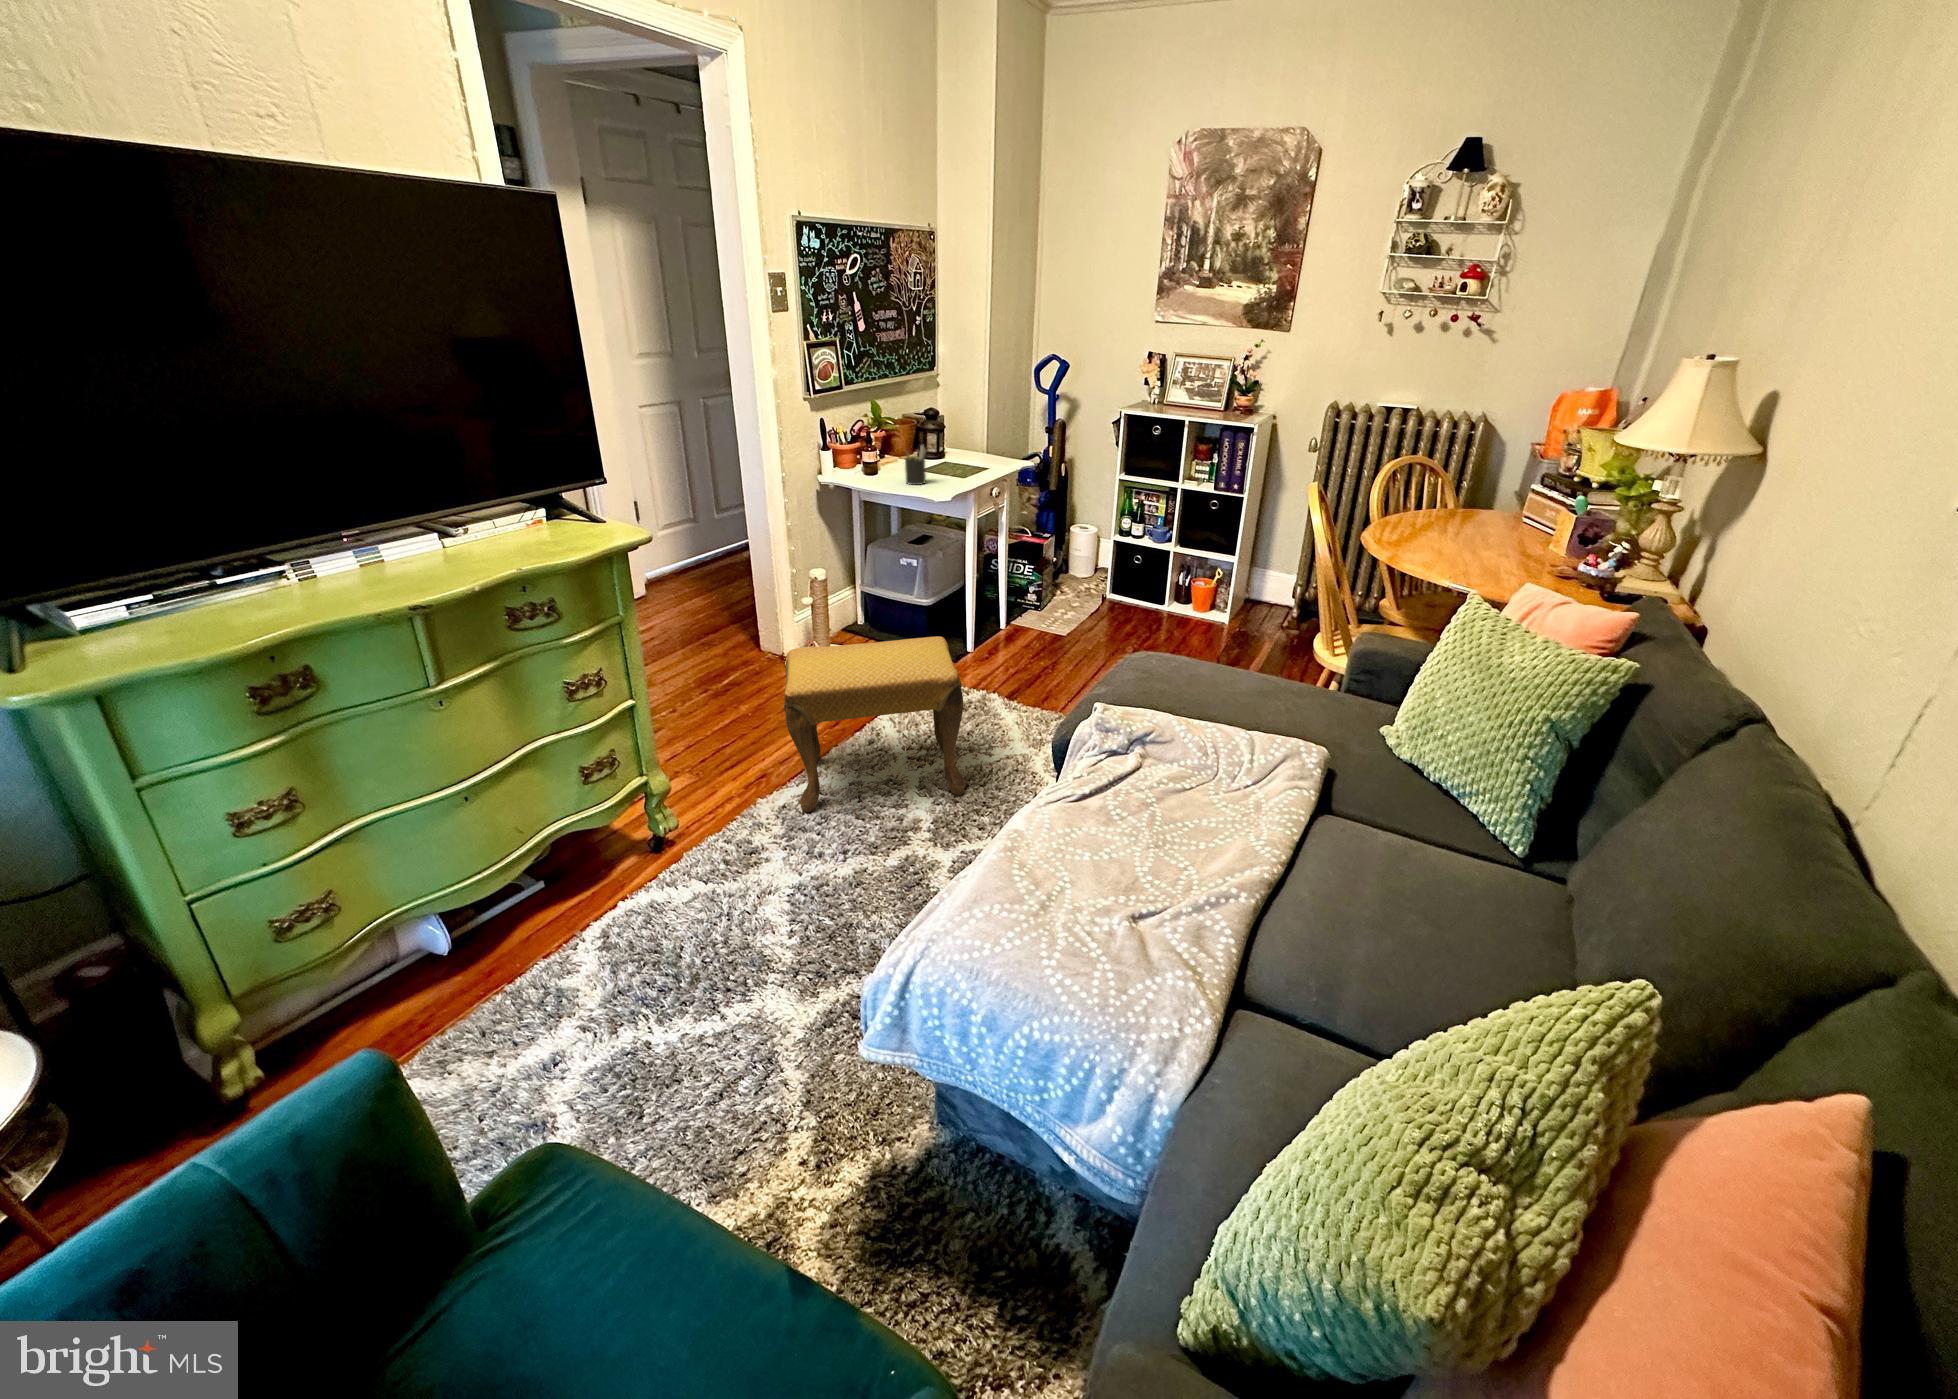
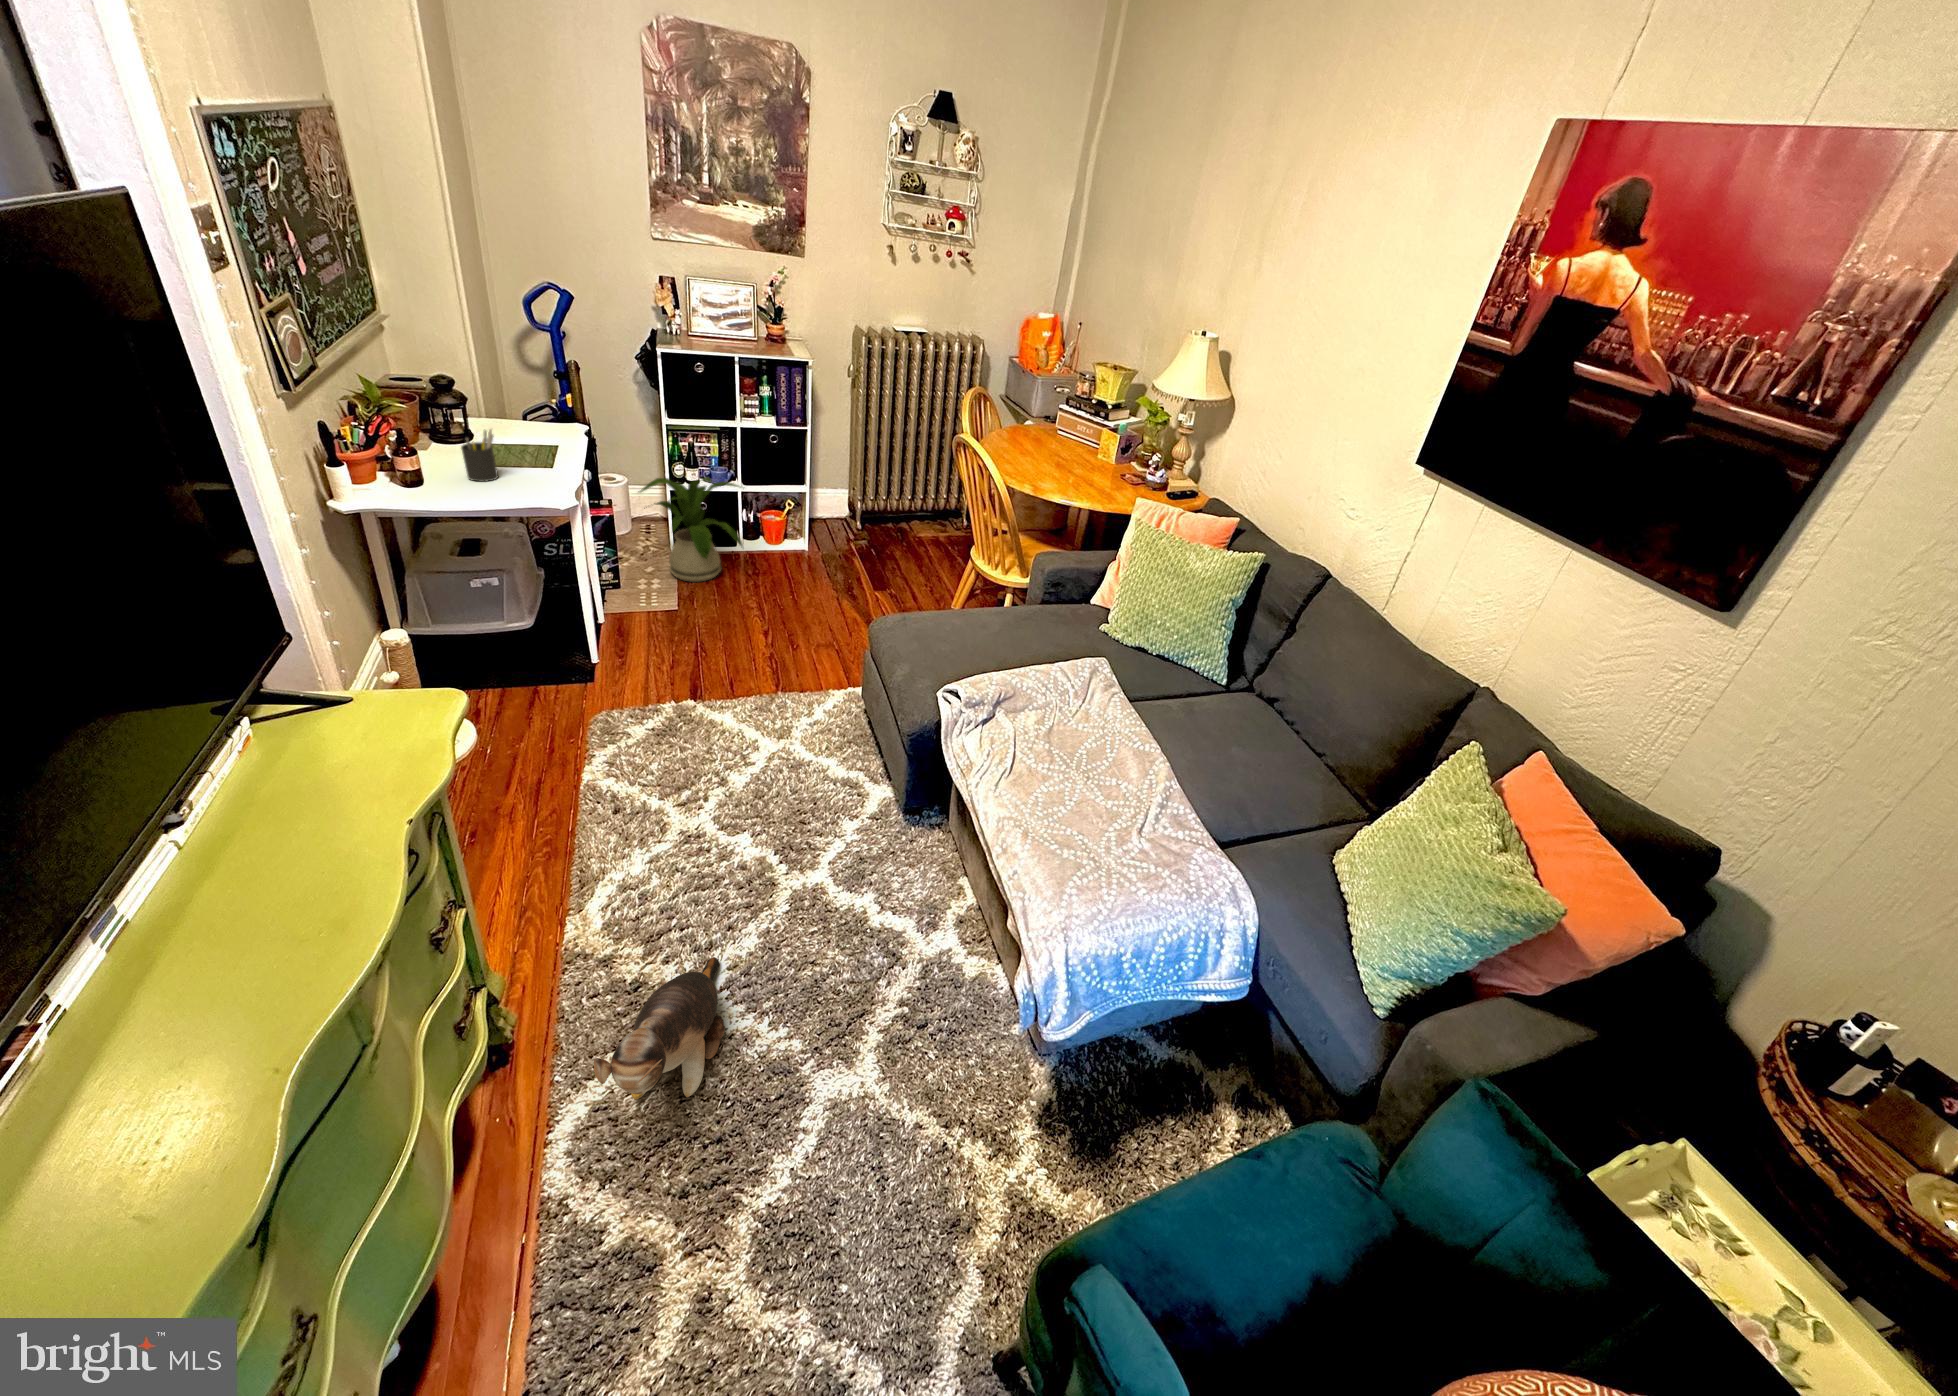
house plant: none [1068,519,1158,617] -> present [640,477,743,582]
footstool: present [784,636,965,812] -> none [526,665,775,915]
plush toy: none [611,845,812,940] -> present [594,957,725,1100]

